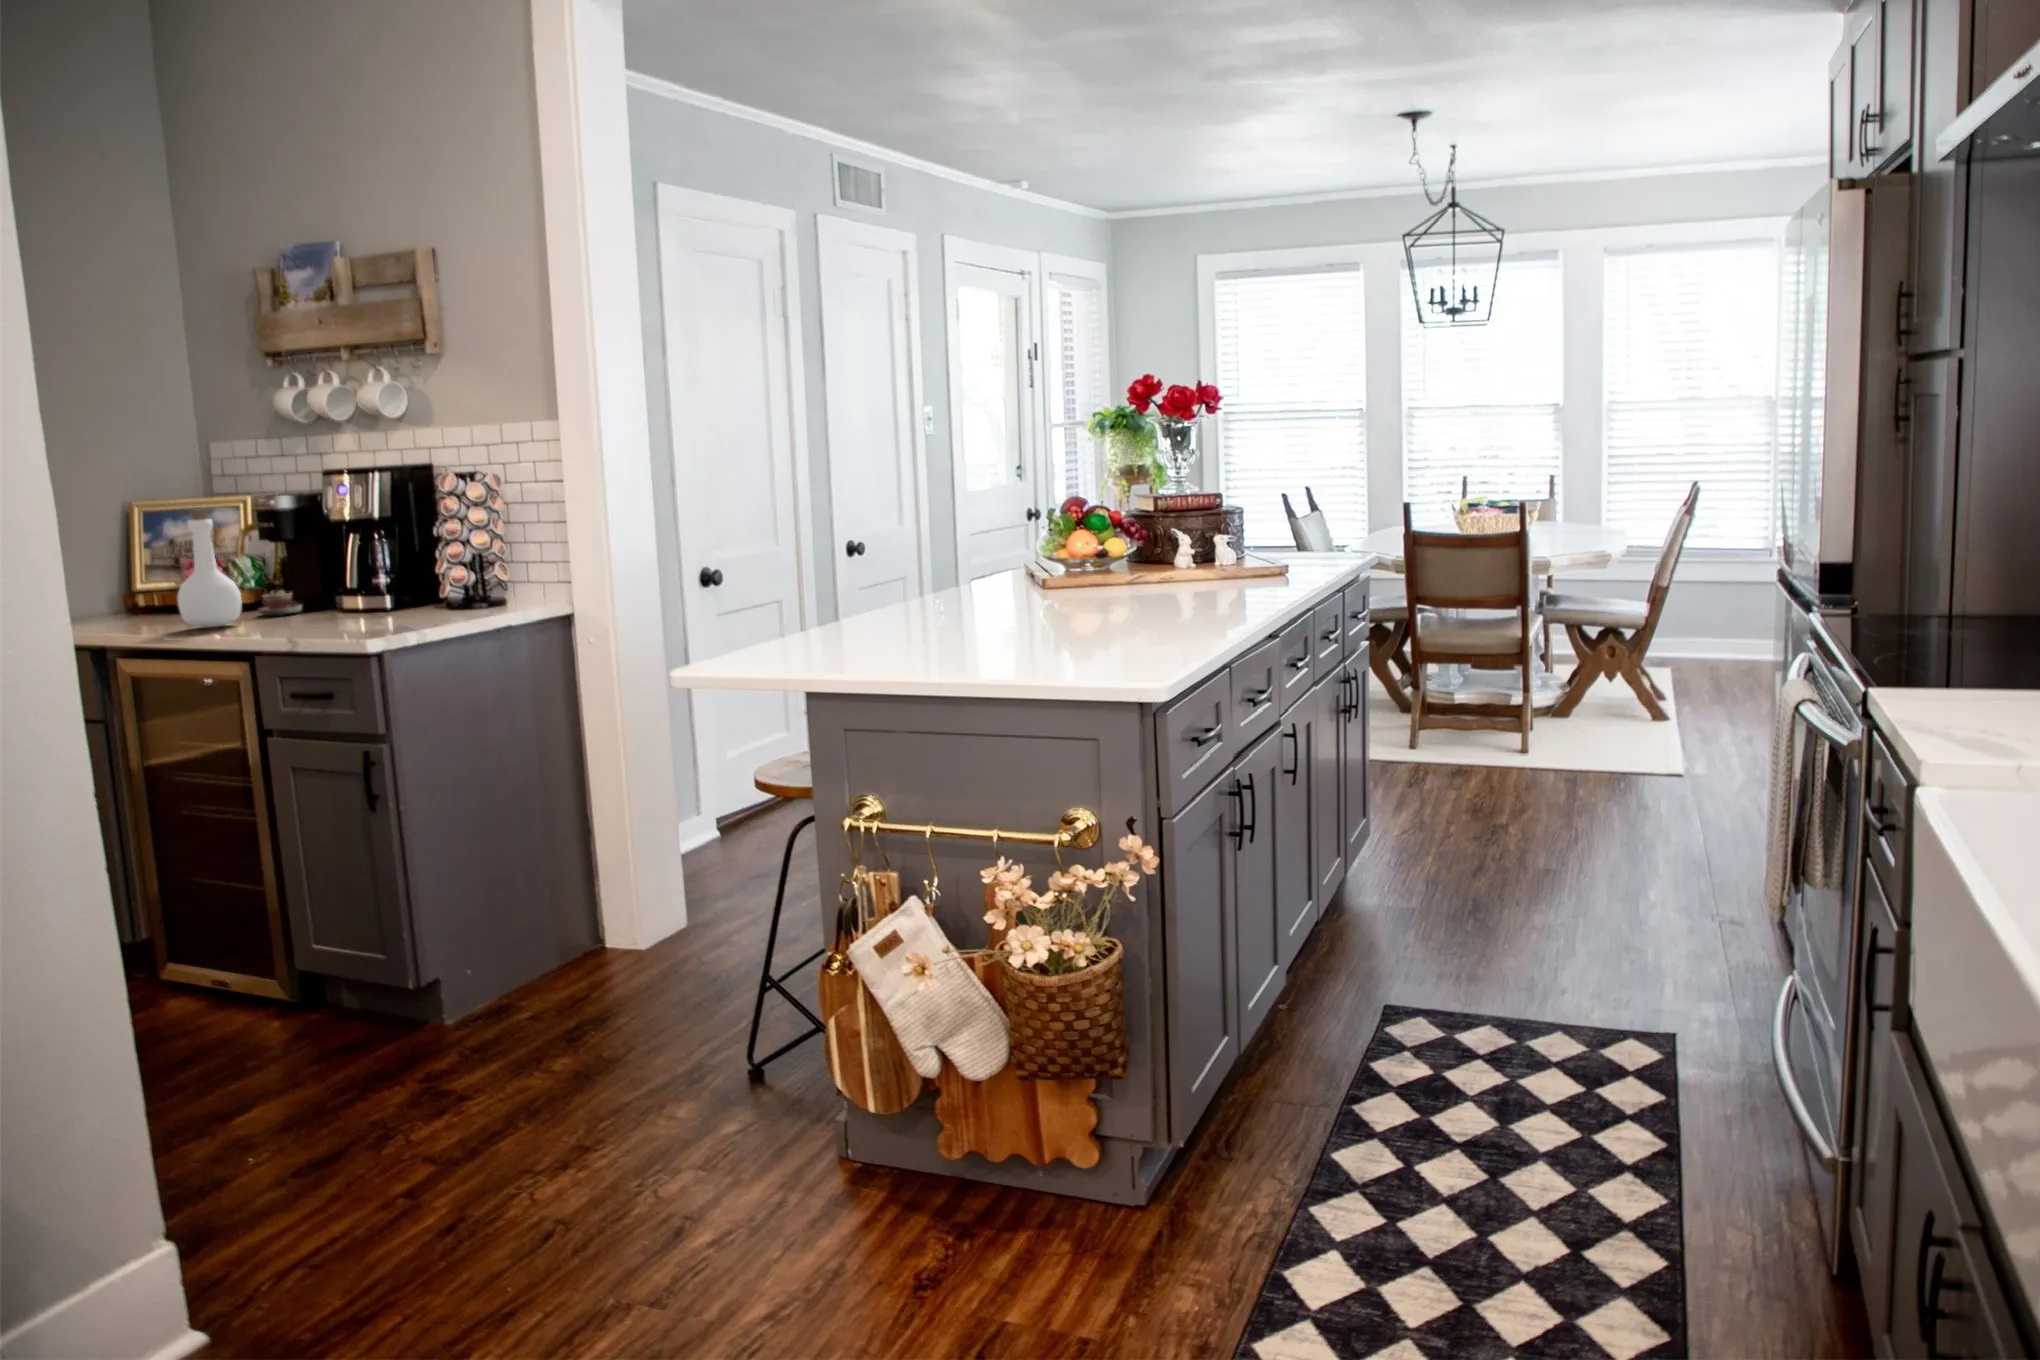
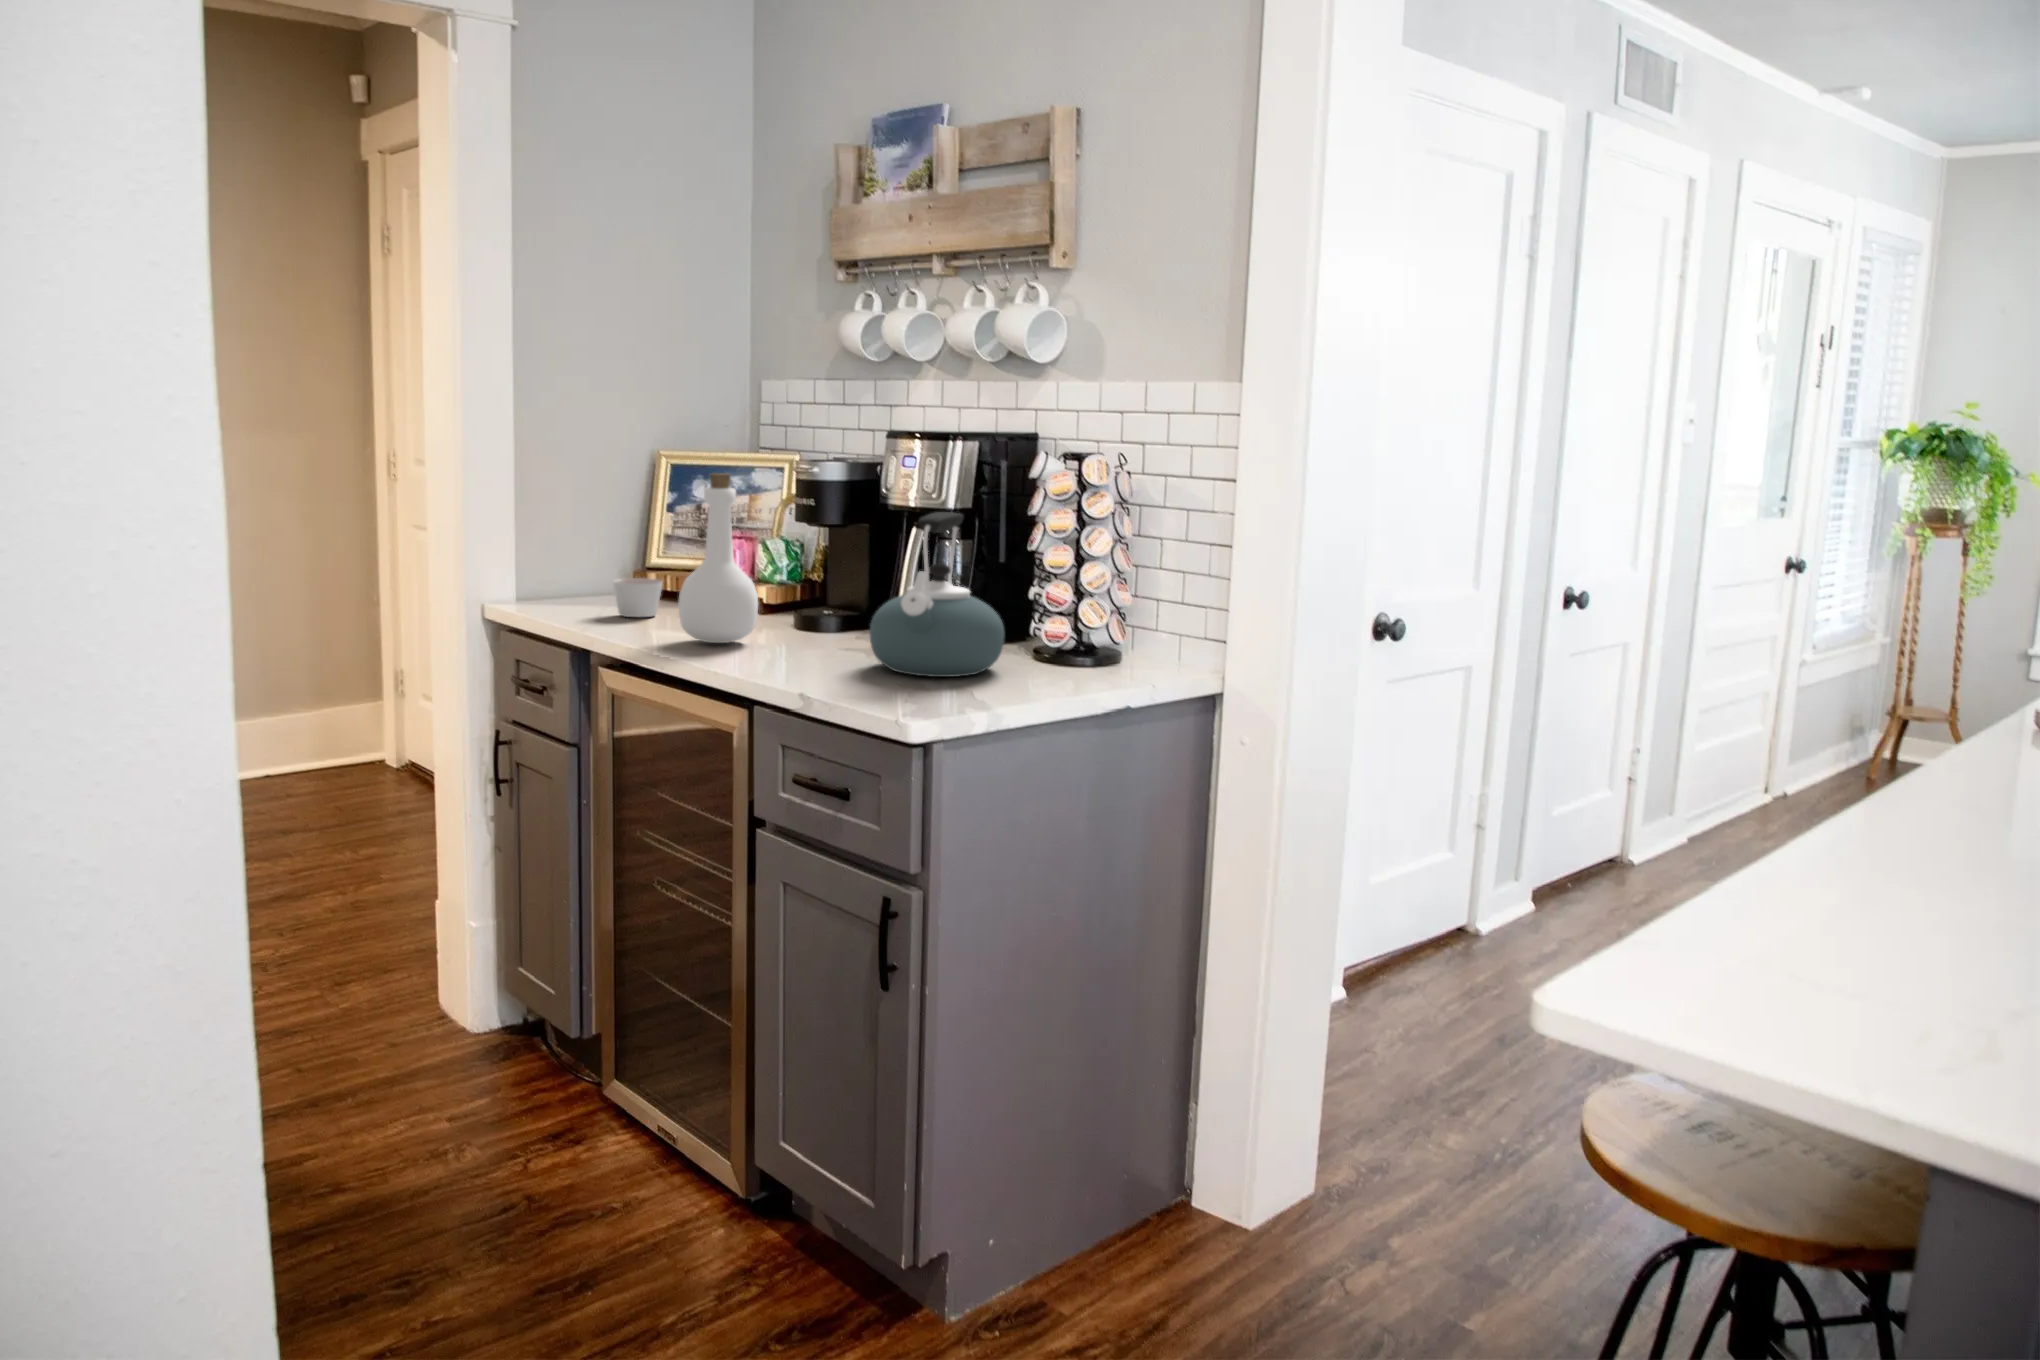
kettle: none [330,519,426,624] -> present [870,512,1004,677]
teacup: present [259,589,302,616] -> none [781,591,837,632]
candle: none [112,595,154,623] -> present [613,578,663,617]

